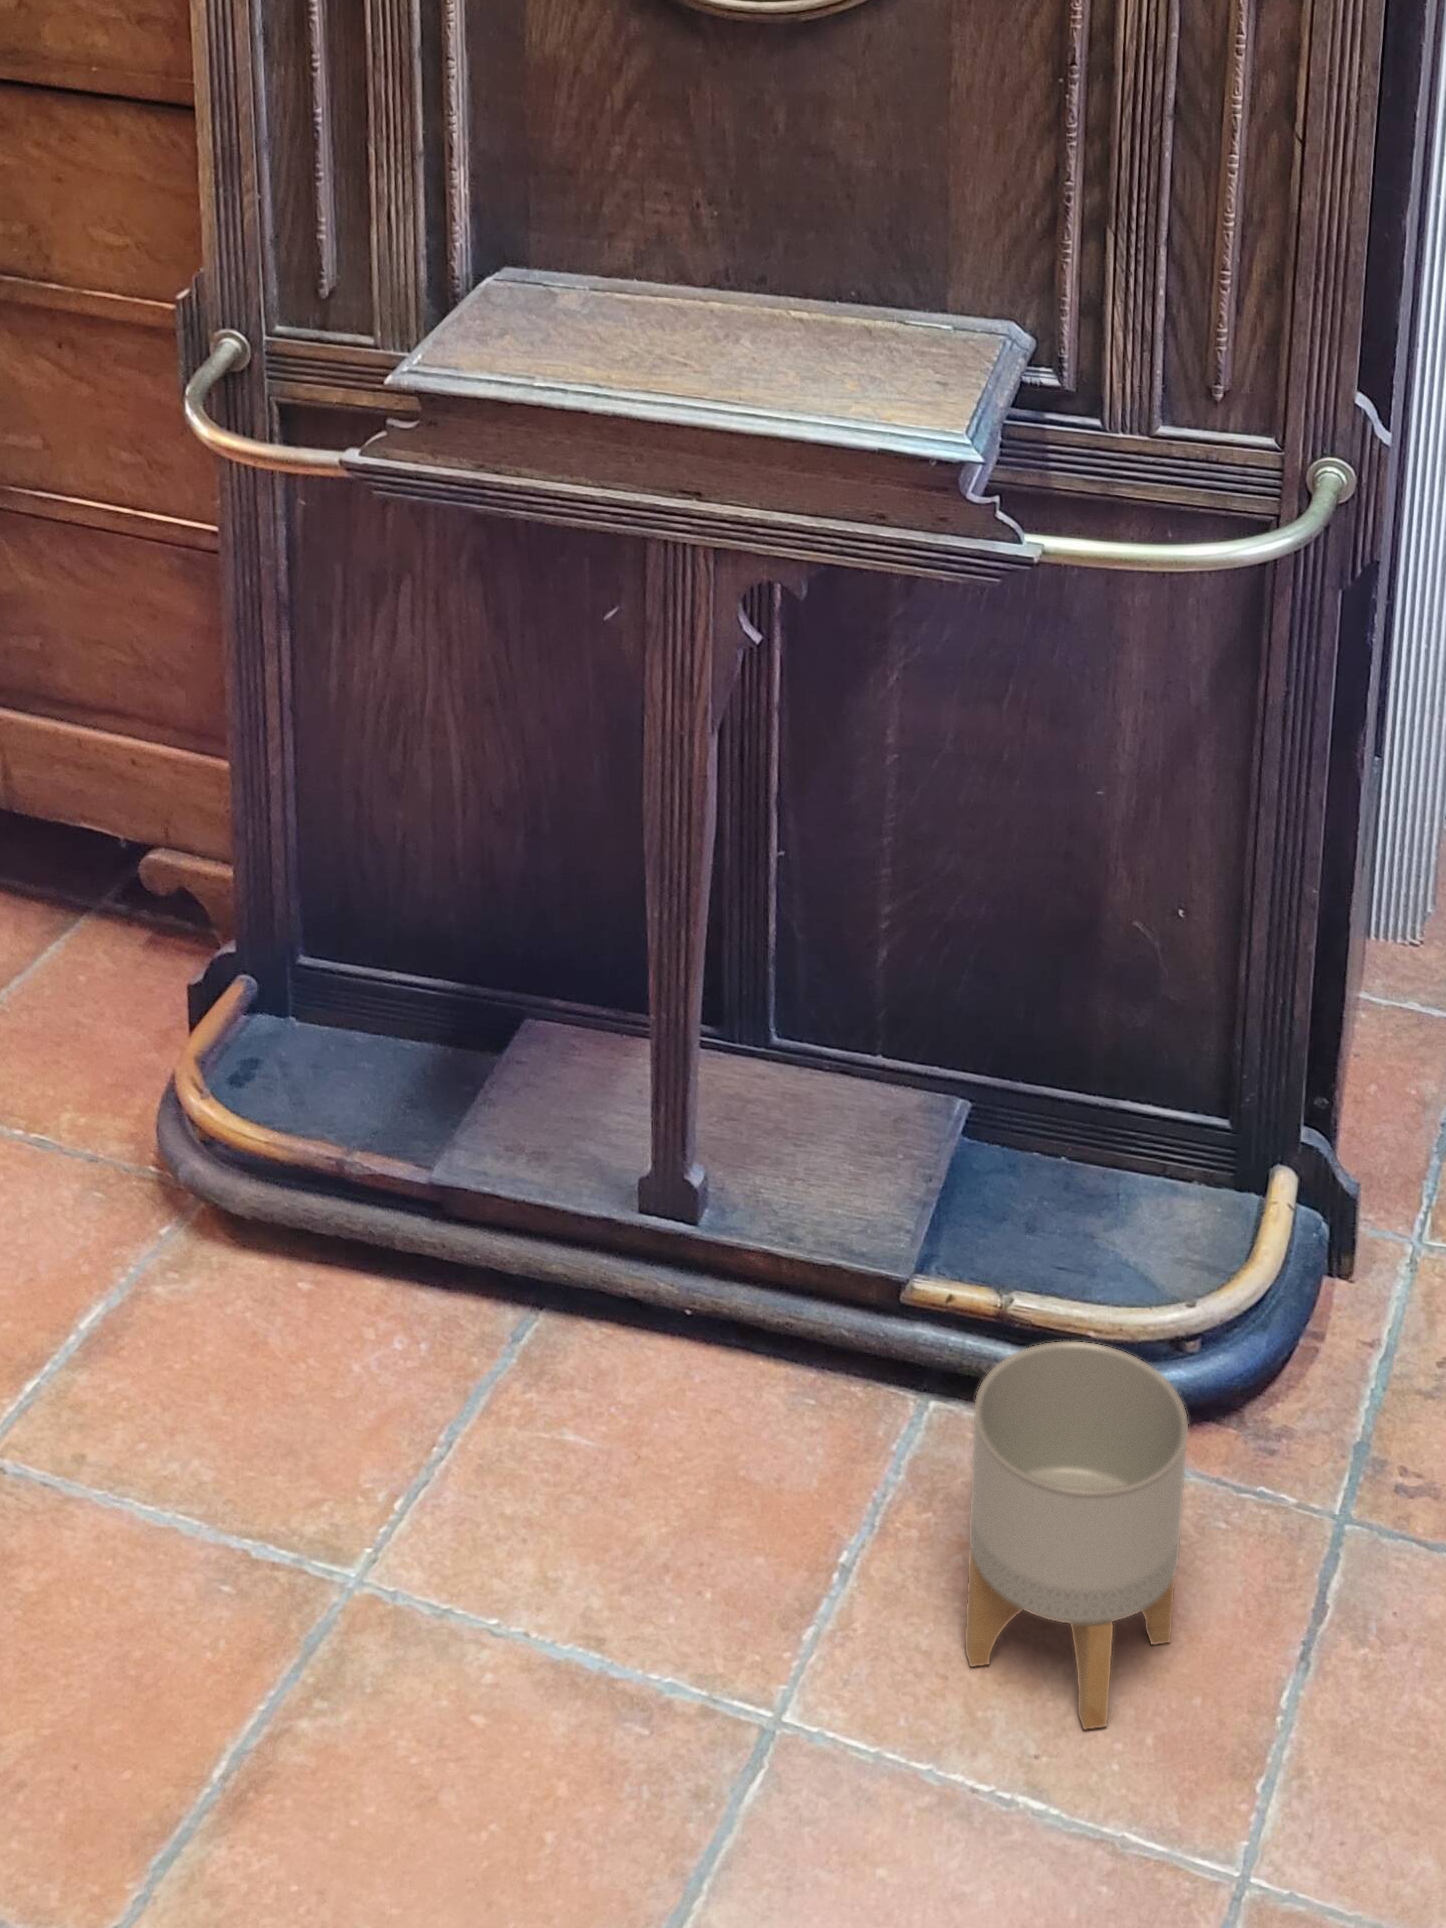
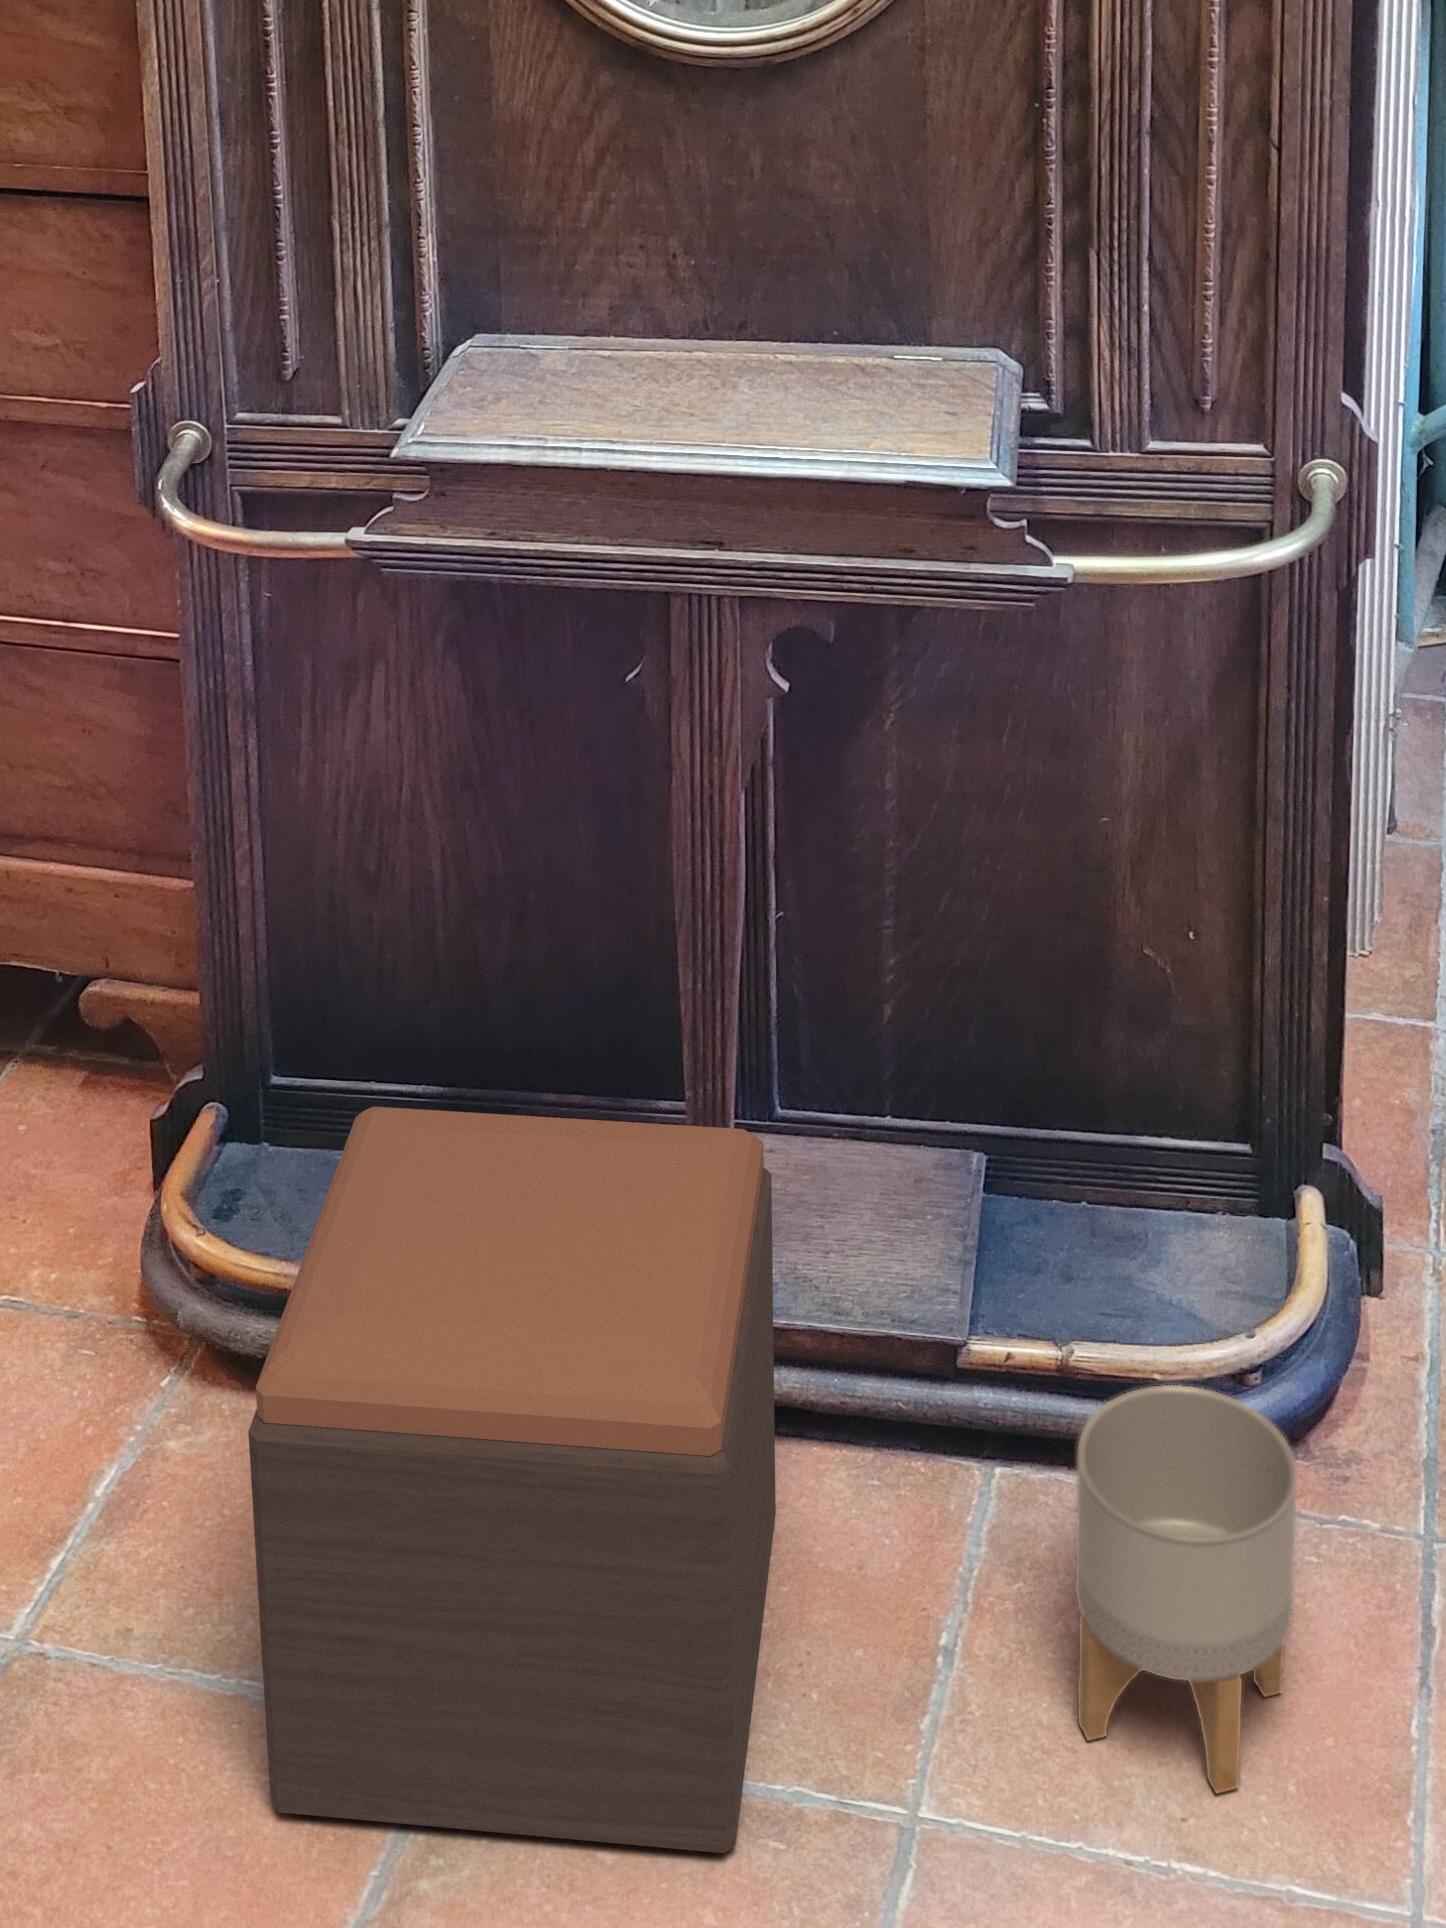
footstool: none [163,1006,719,1732] -> present [248,1107,776,1853]

